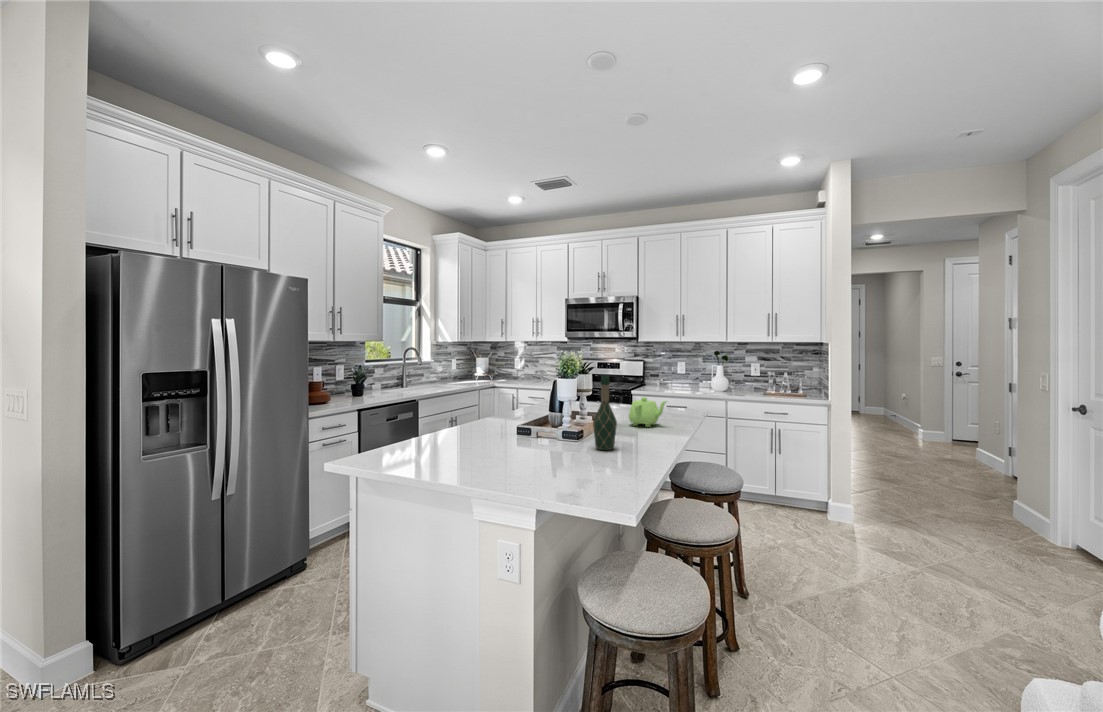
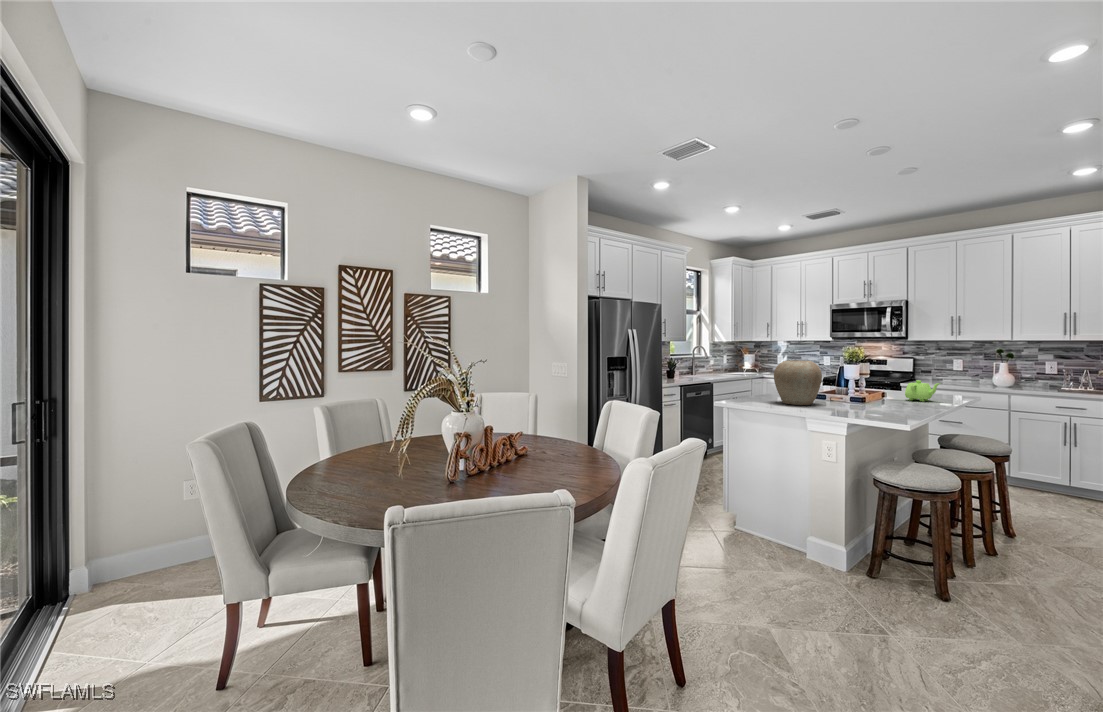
vase: none [444,374,515,451] -> present [774,360,822,405]
wine bottle: present [593,375,617,450] -> none [880,362,899,409]

